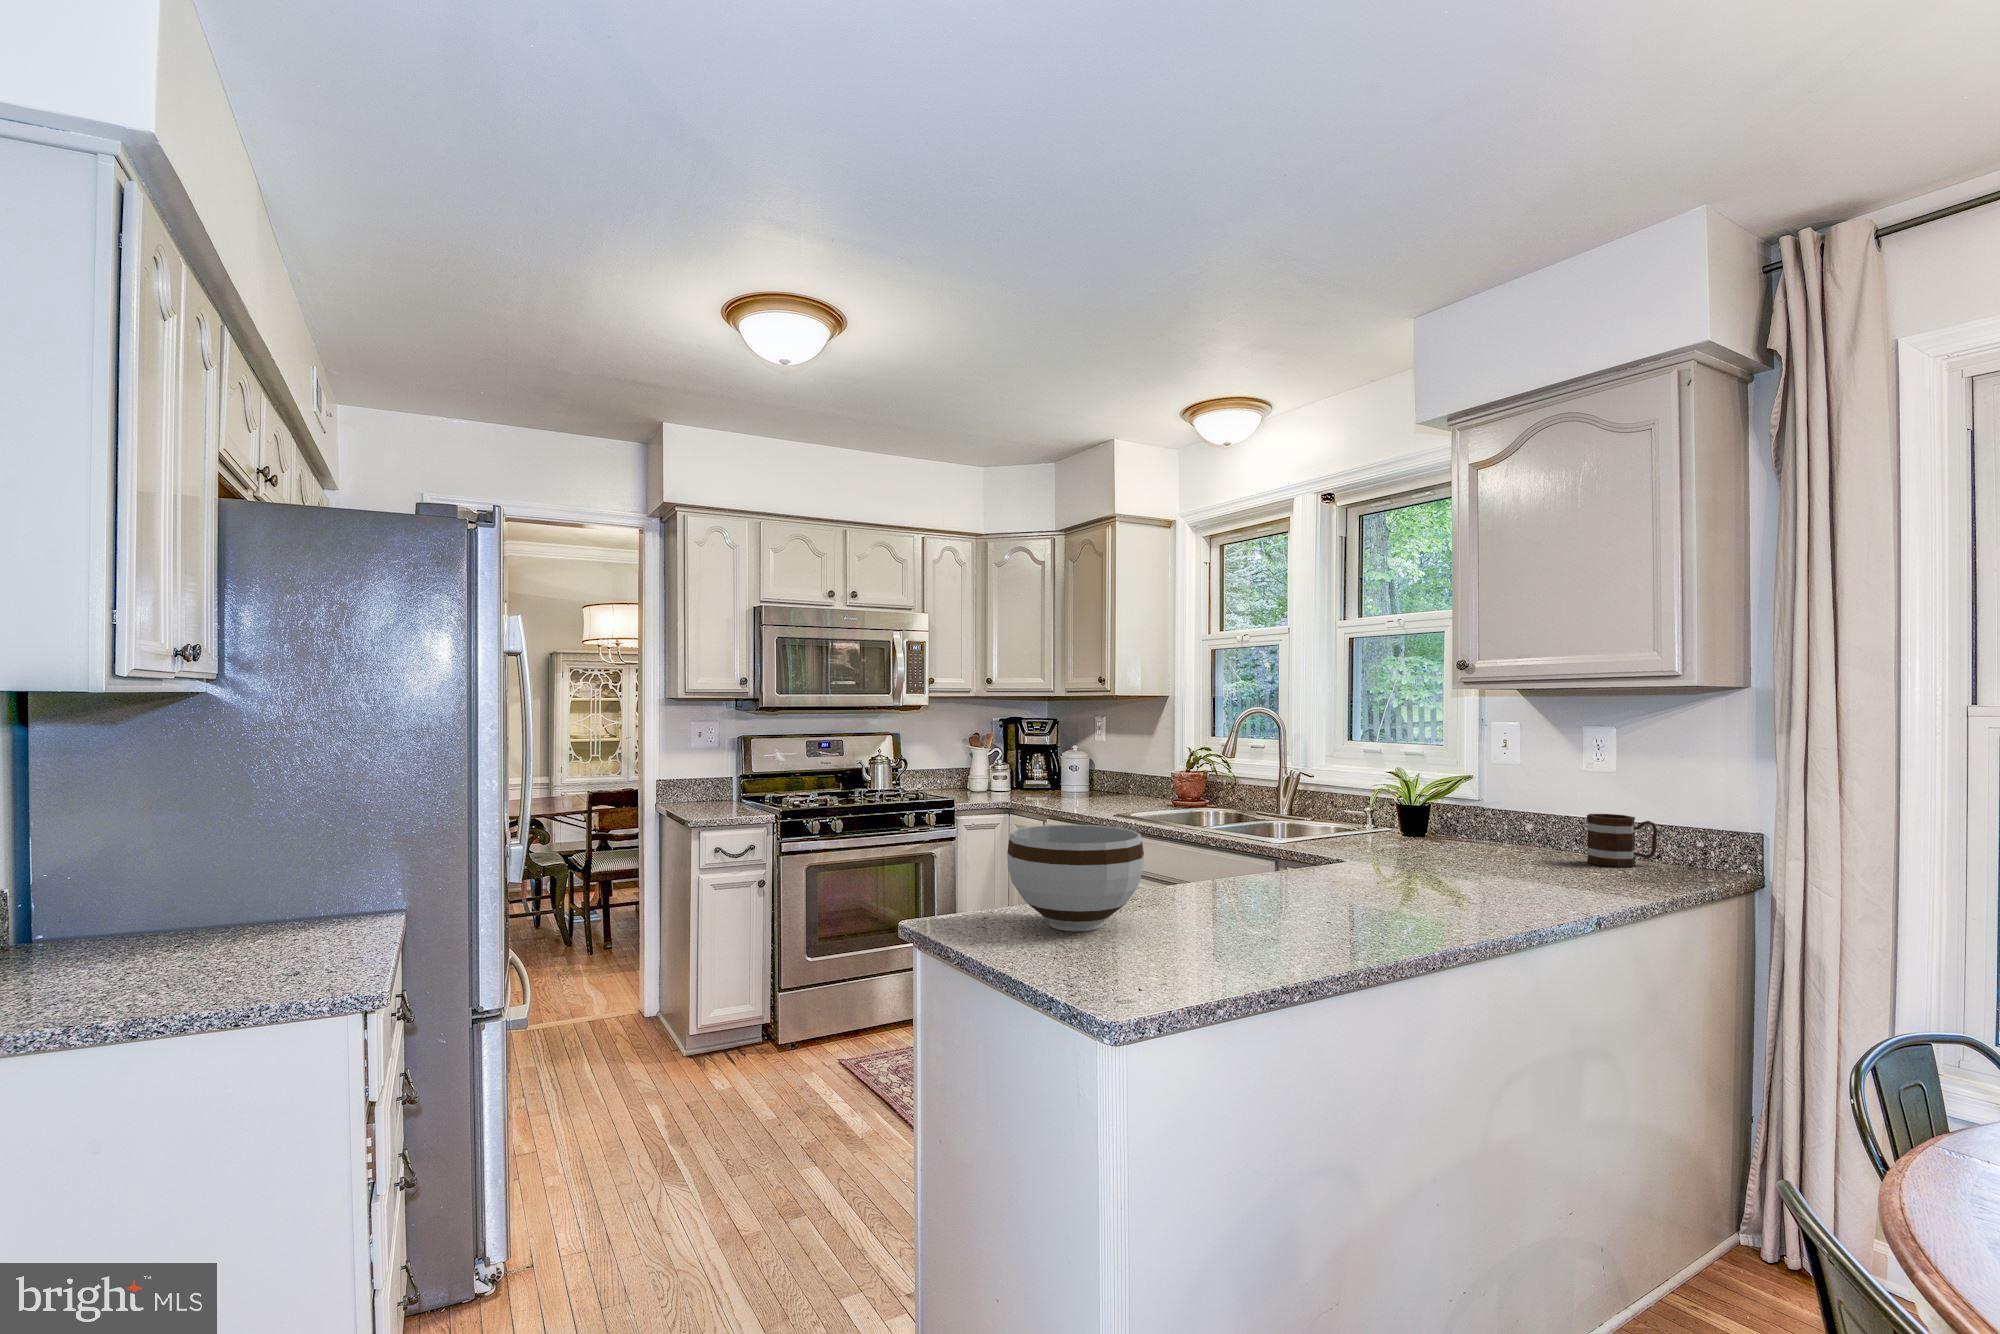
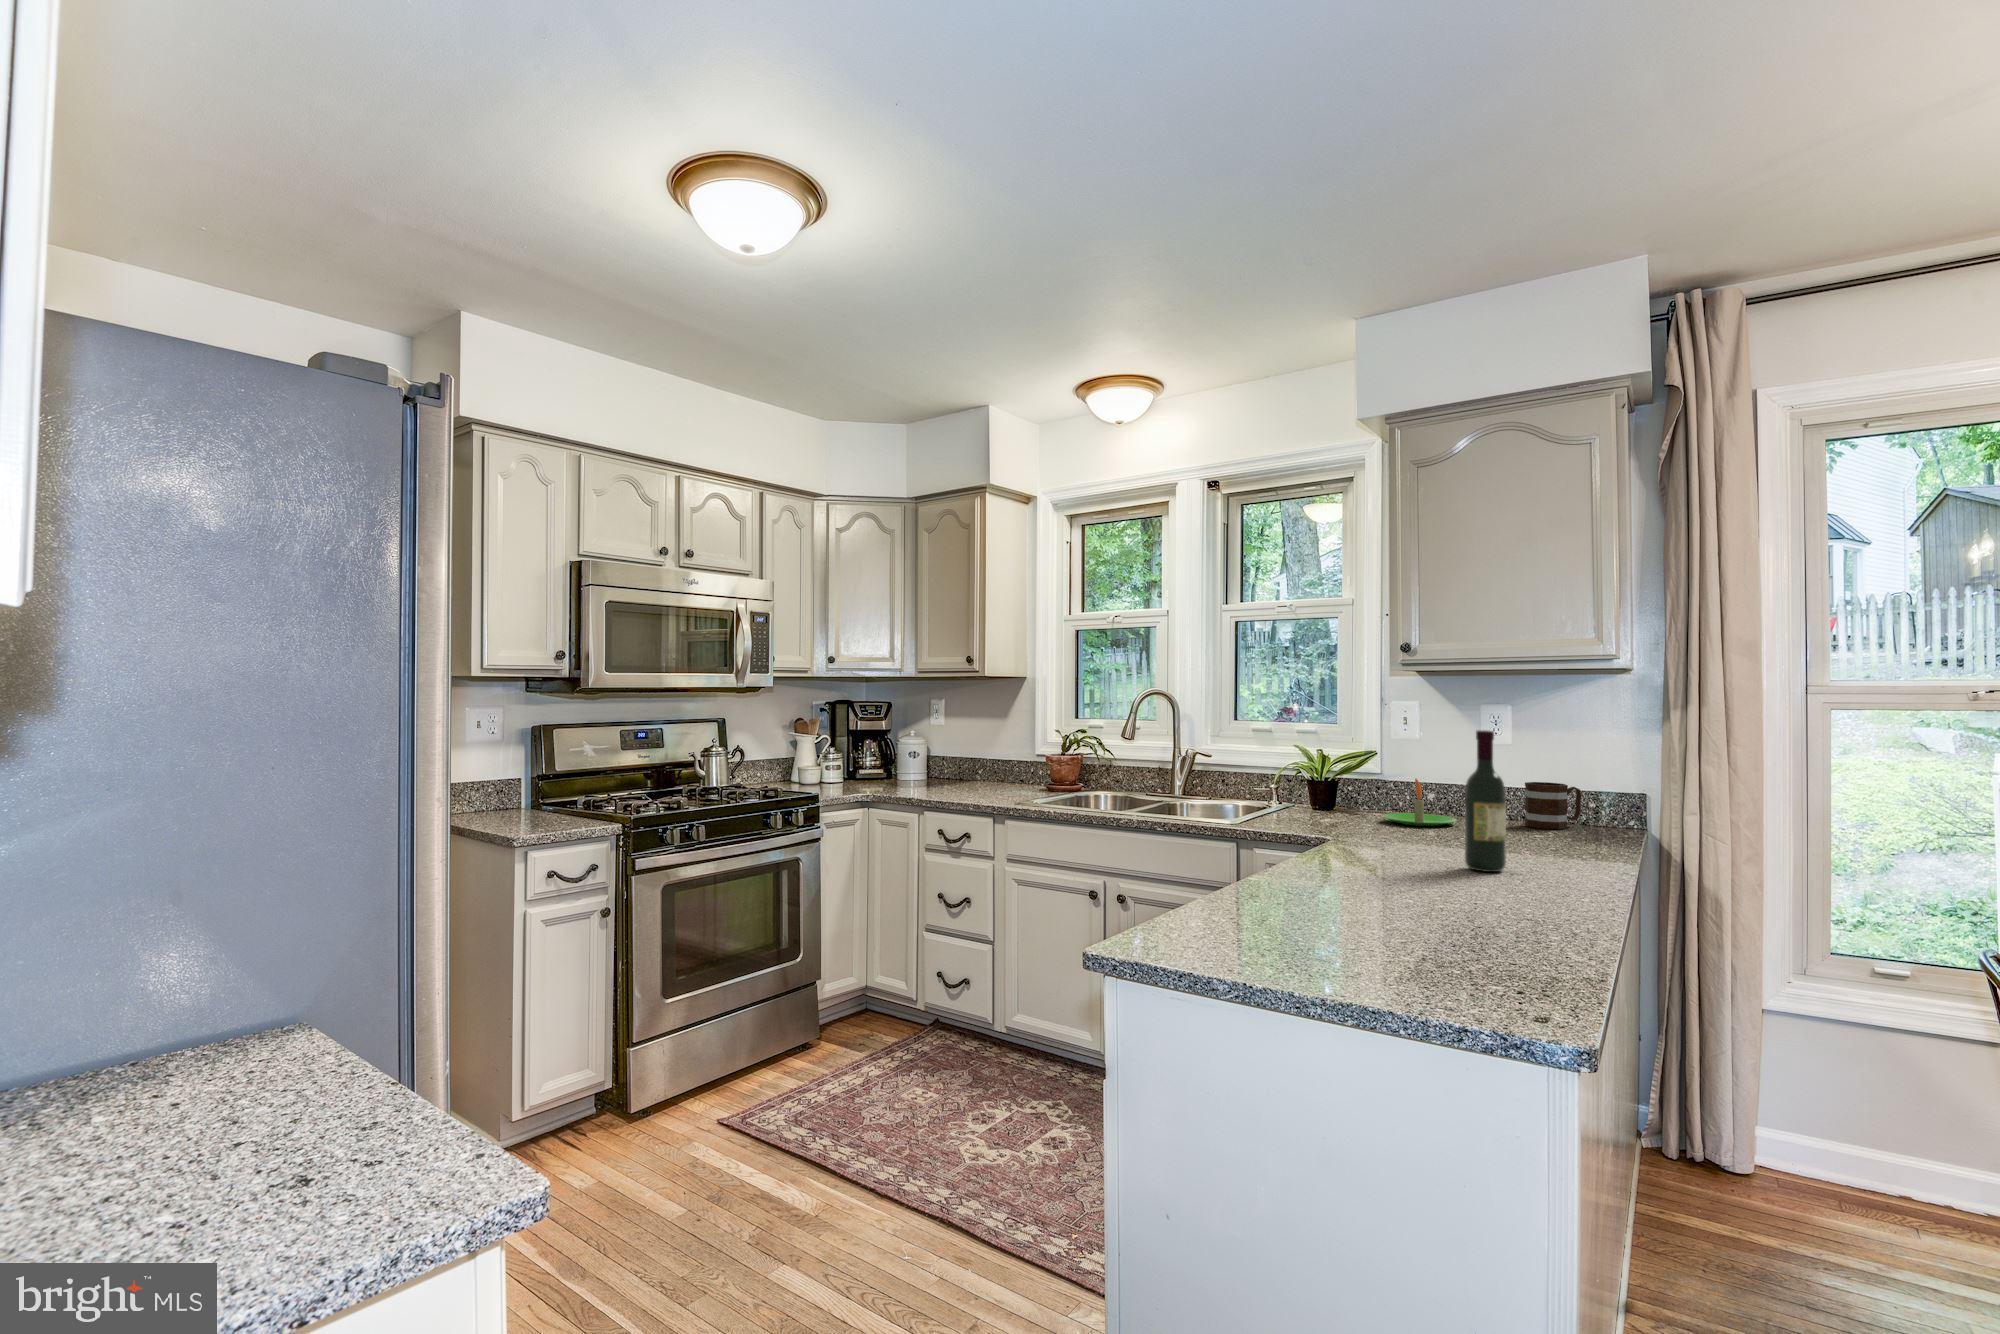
wine bottle: none [1376,755,1415,897] -> present [1465,730,1506,872]
candle: none [1432,804,1512,856] -> present [1383,779,1457,826]
bowl: present [1007,824,1144,931] -> none [1235,816,1402,942]

